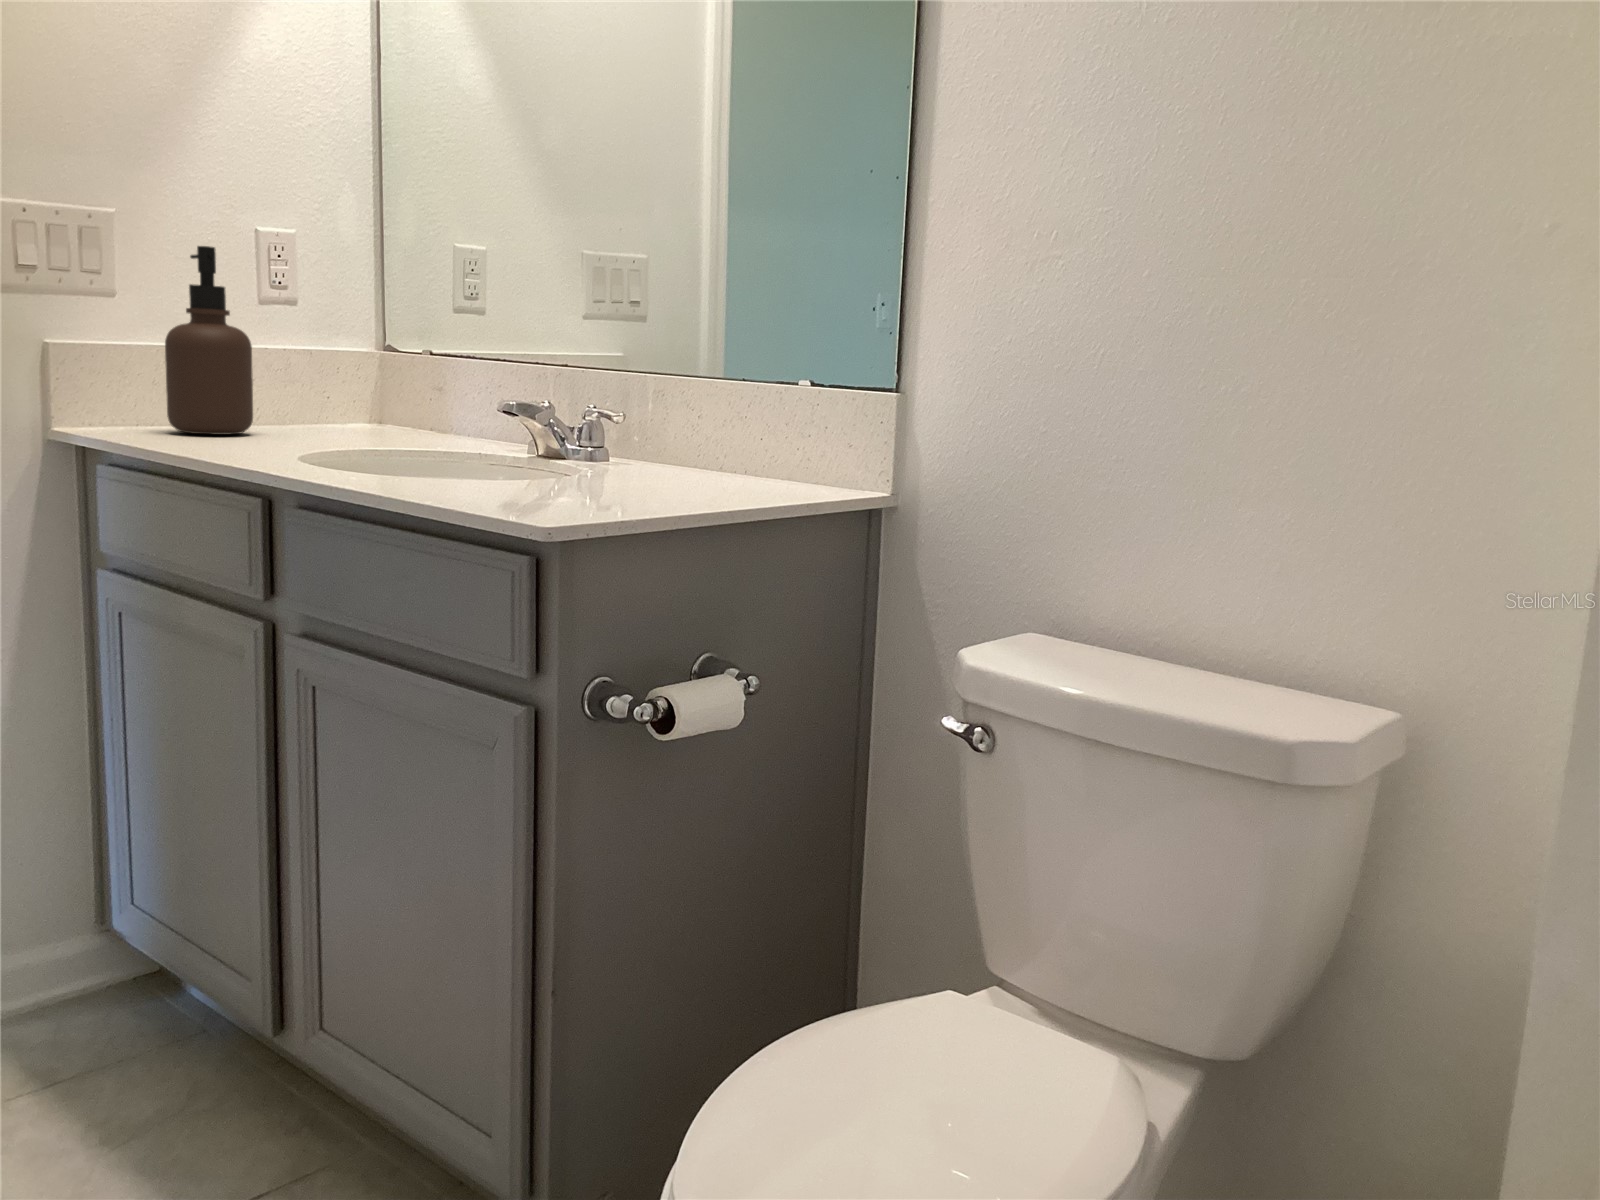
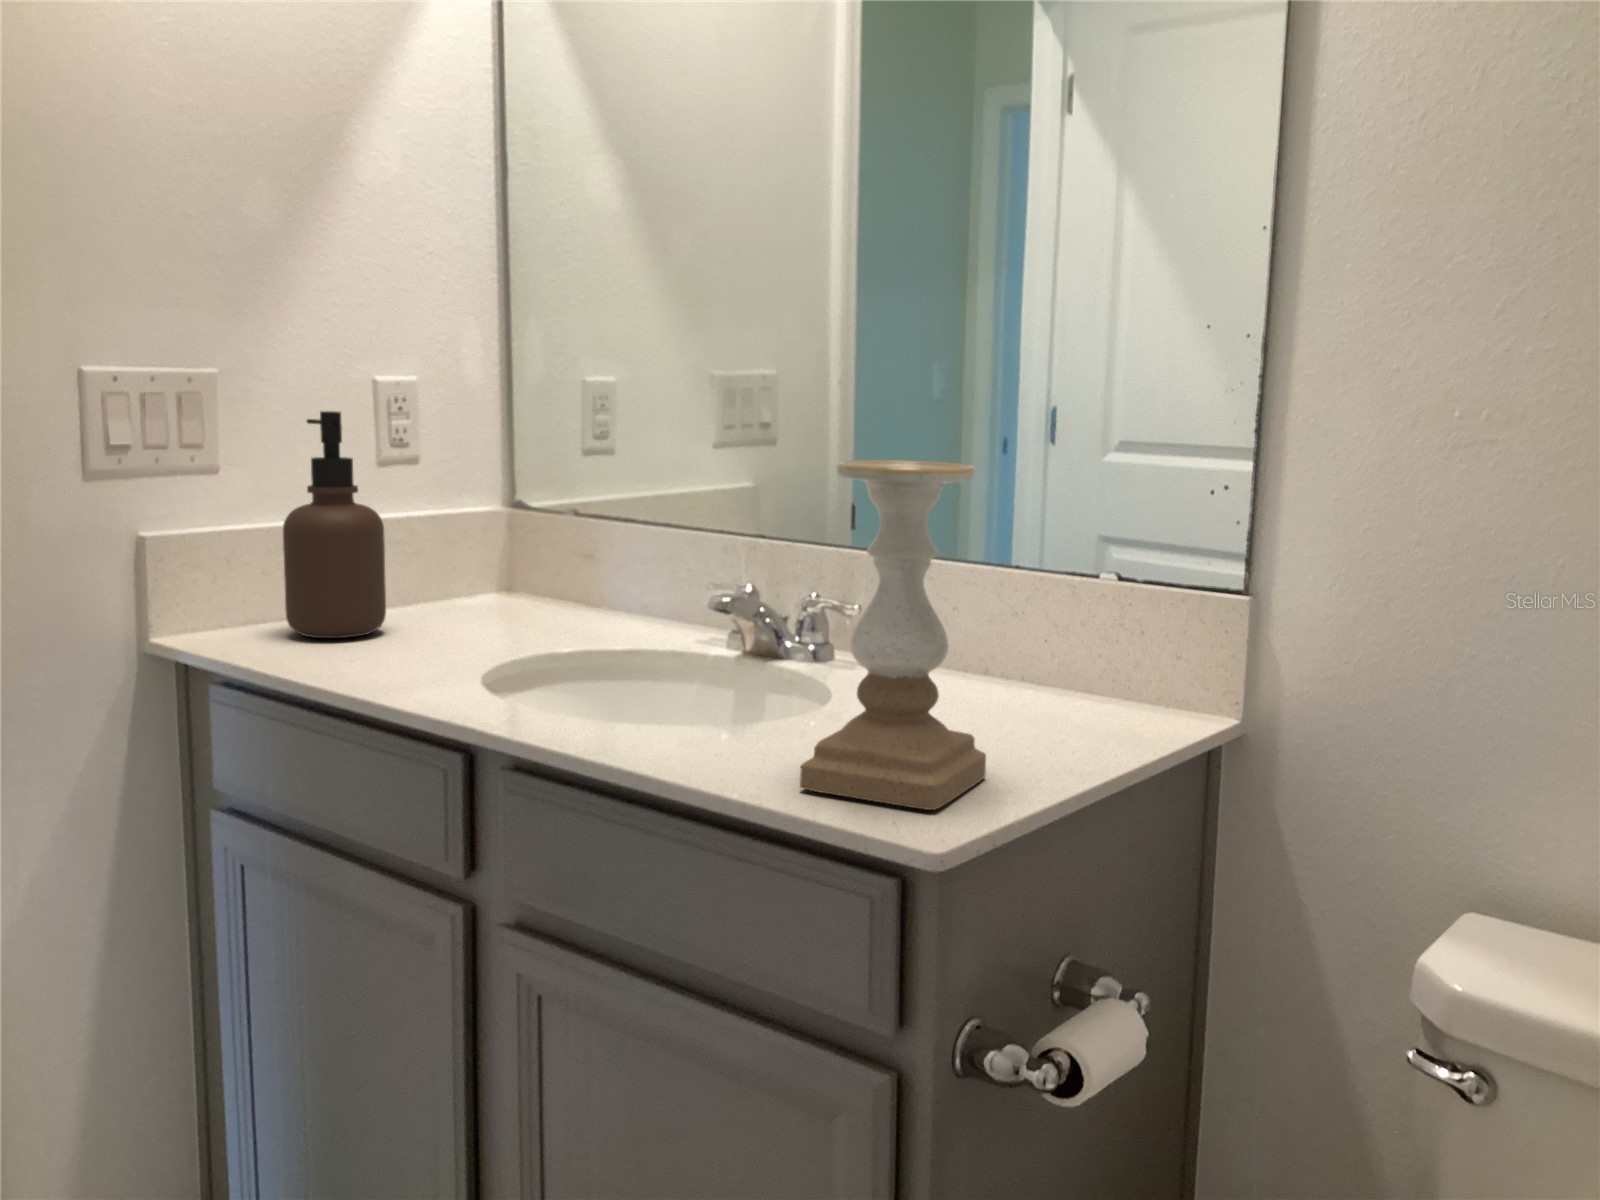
candle holder: none [481,239,638,509] -> present [800,460,986,810]

